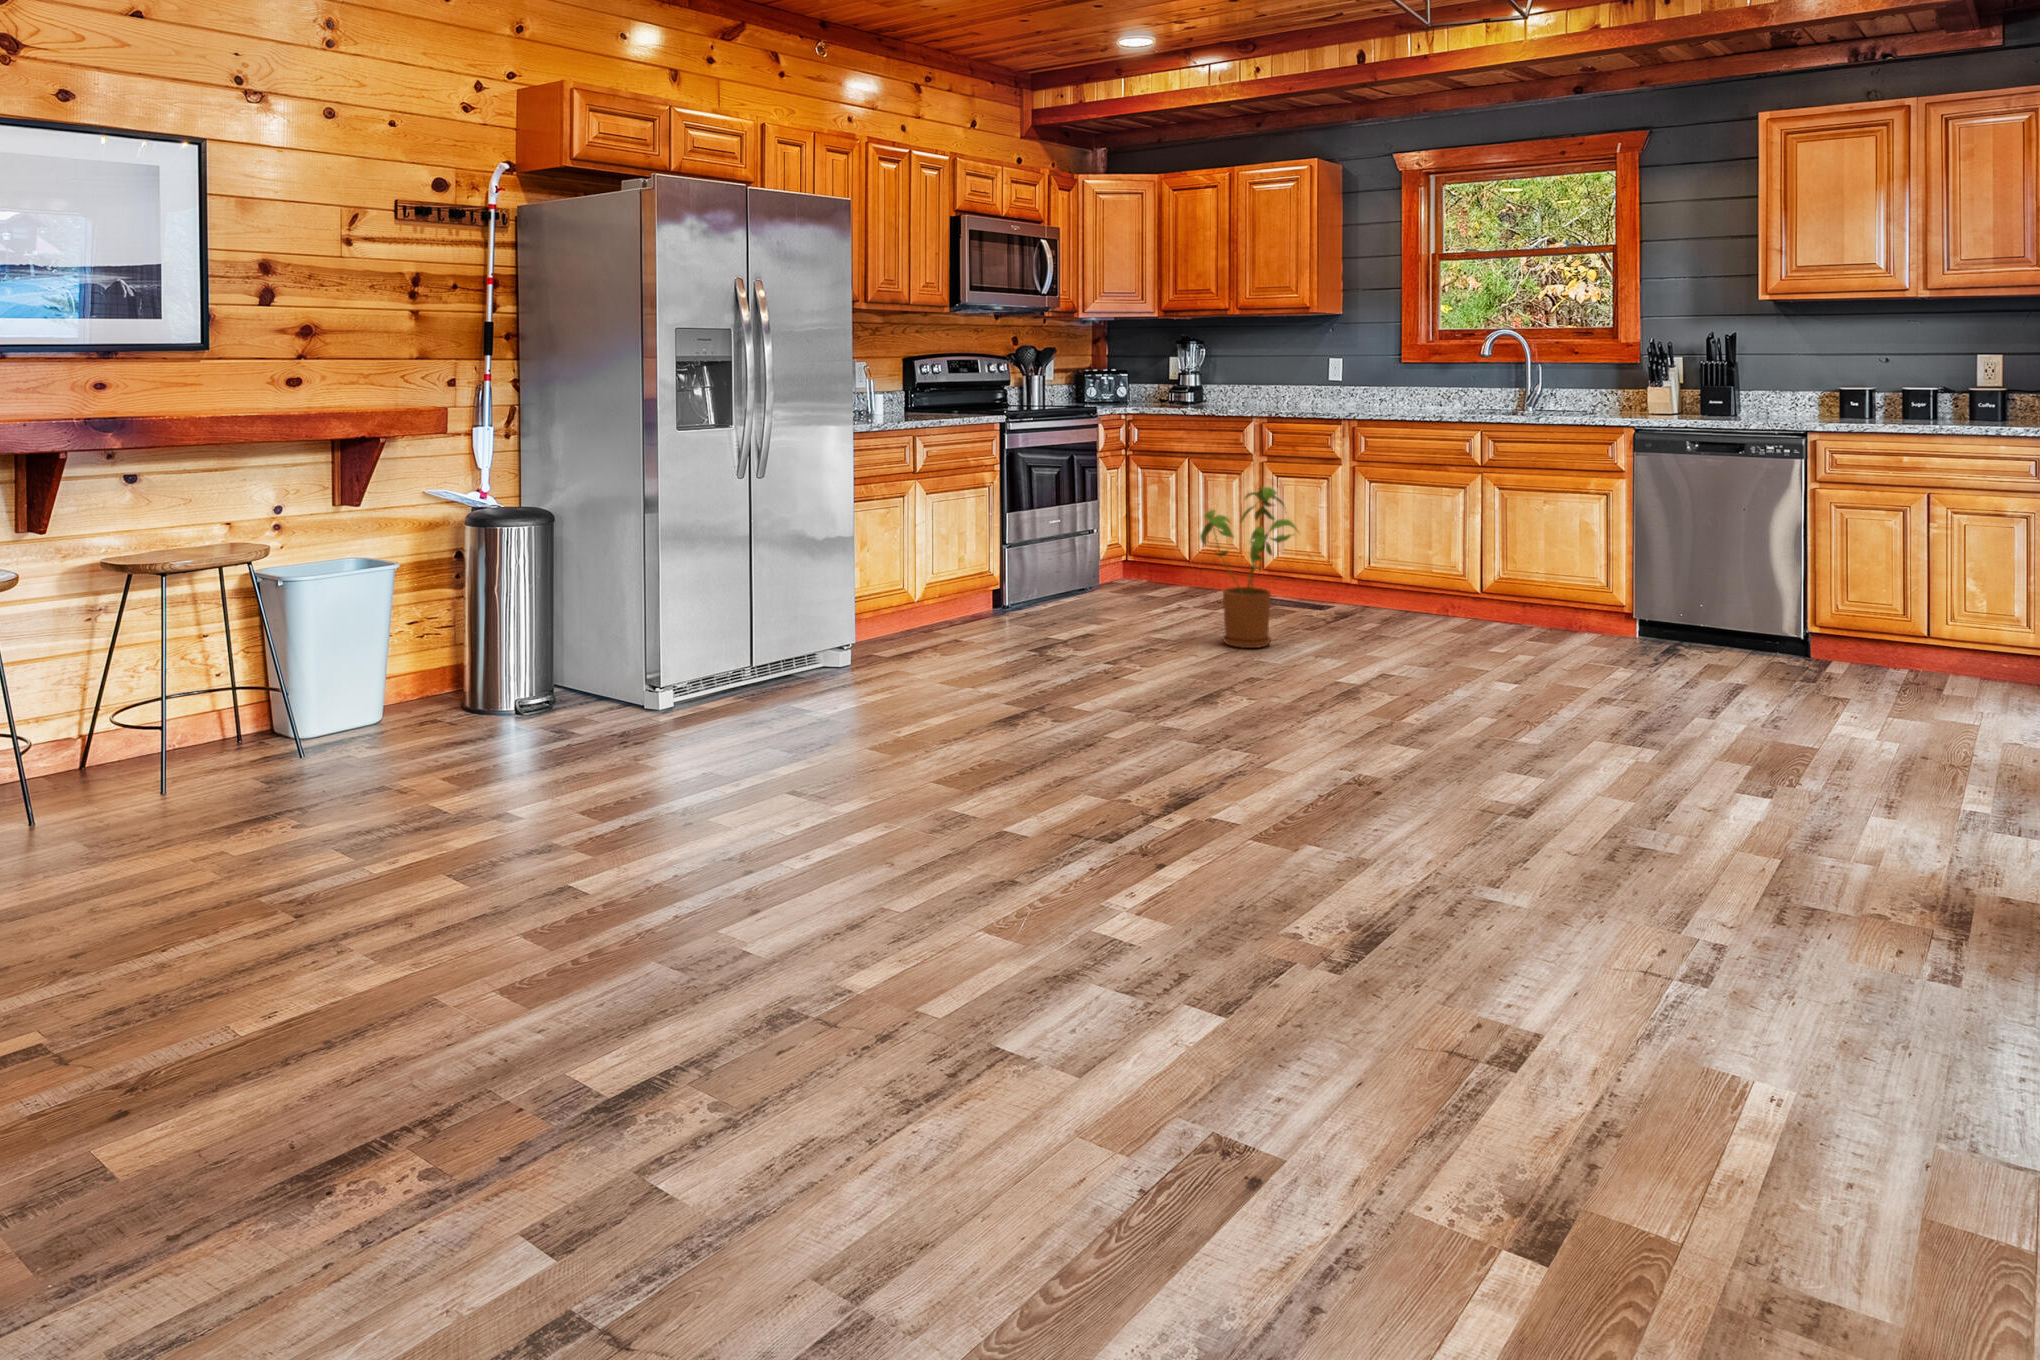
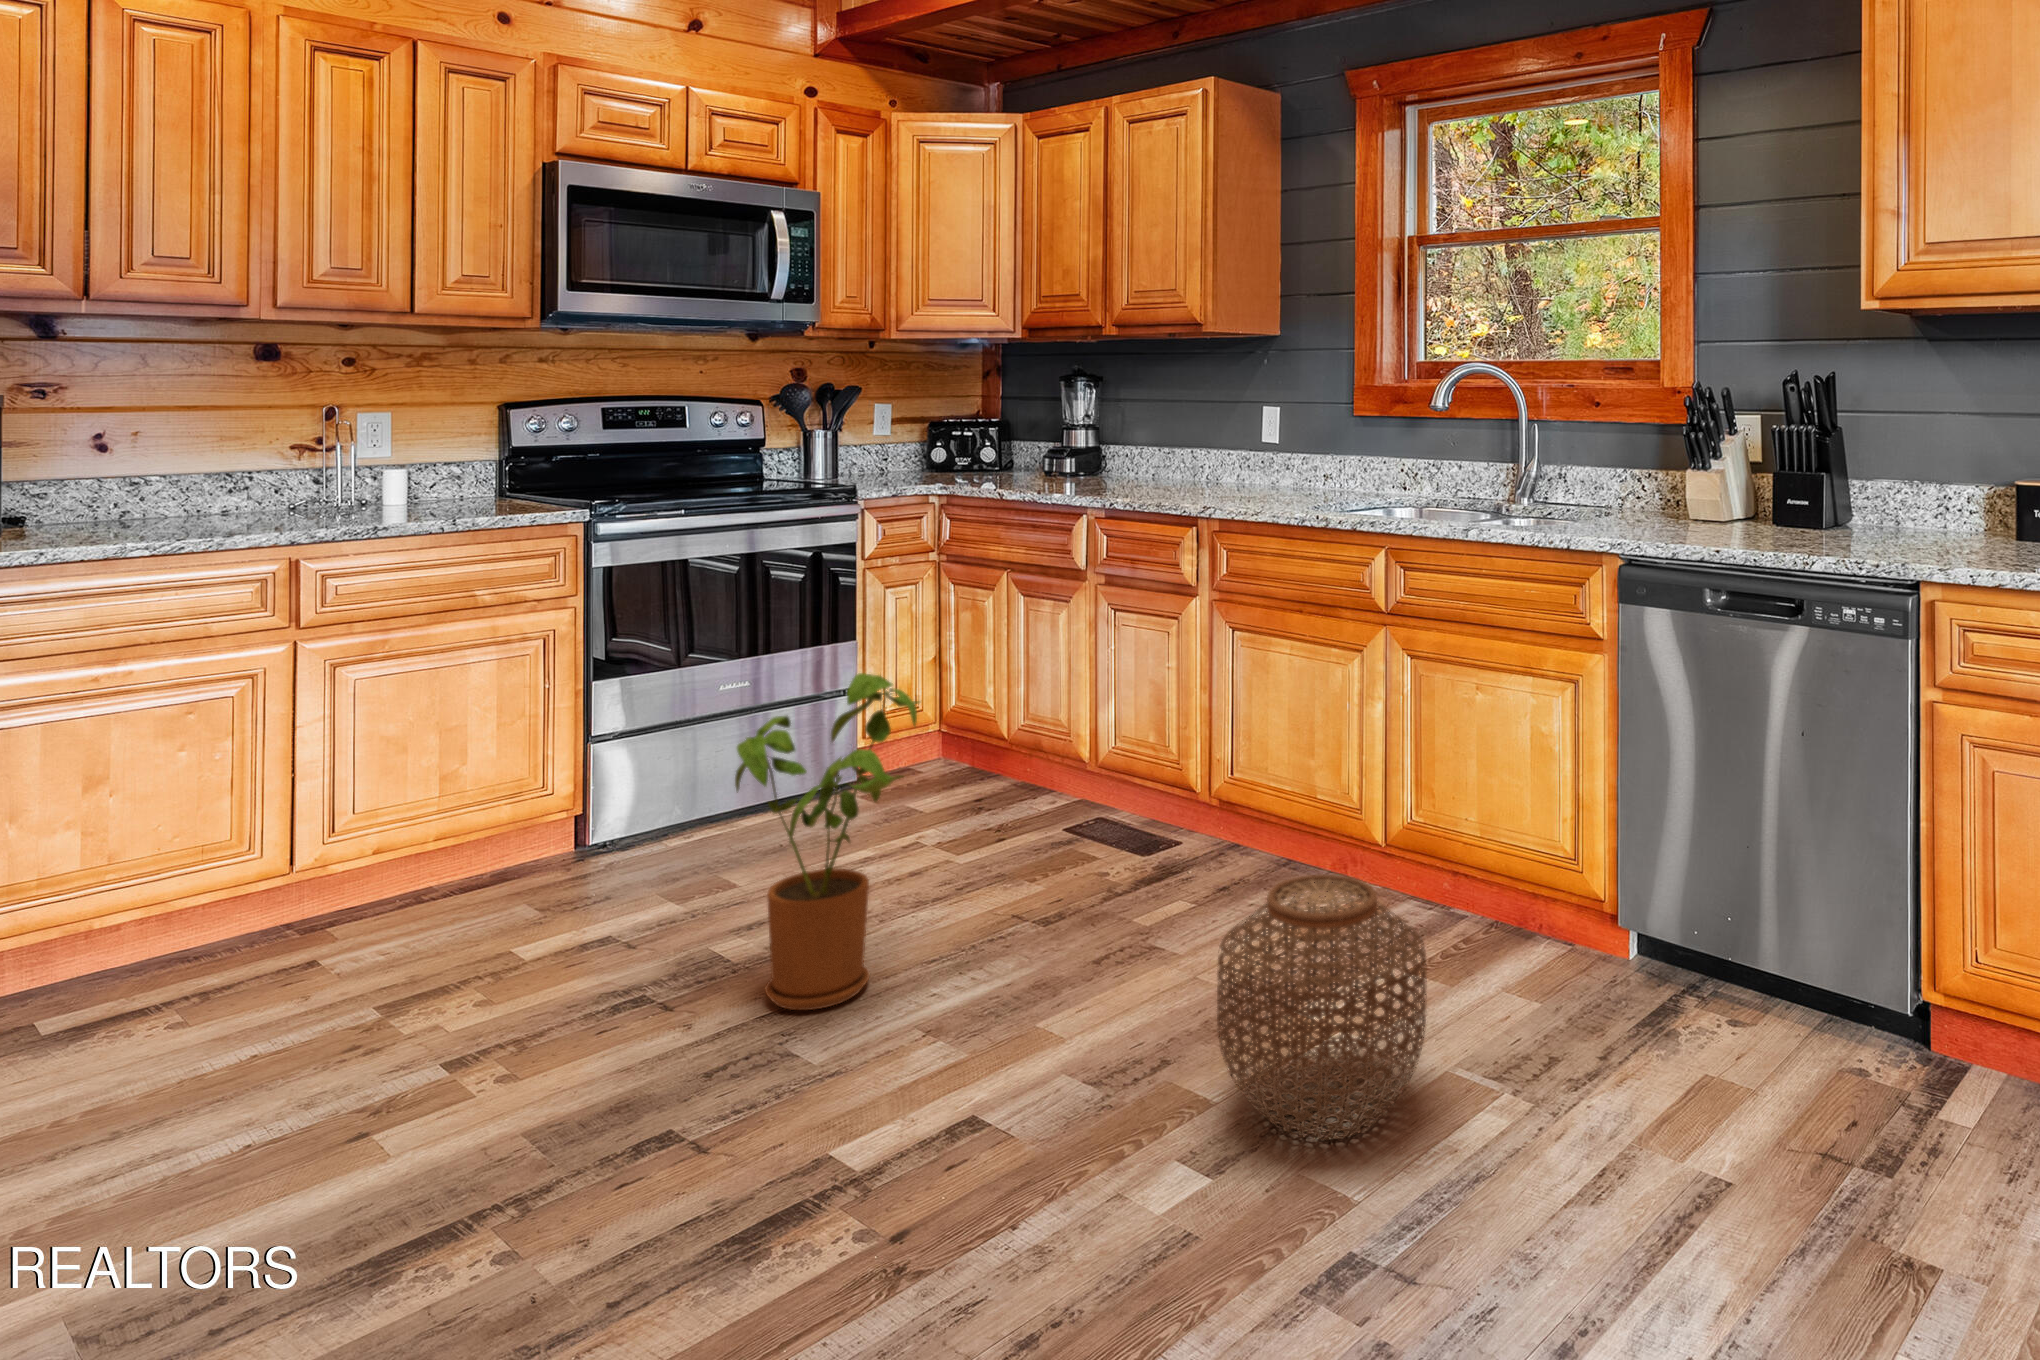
woven basket: none [1494,566,1596,674] -> present [1217,874,1426,1140]

